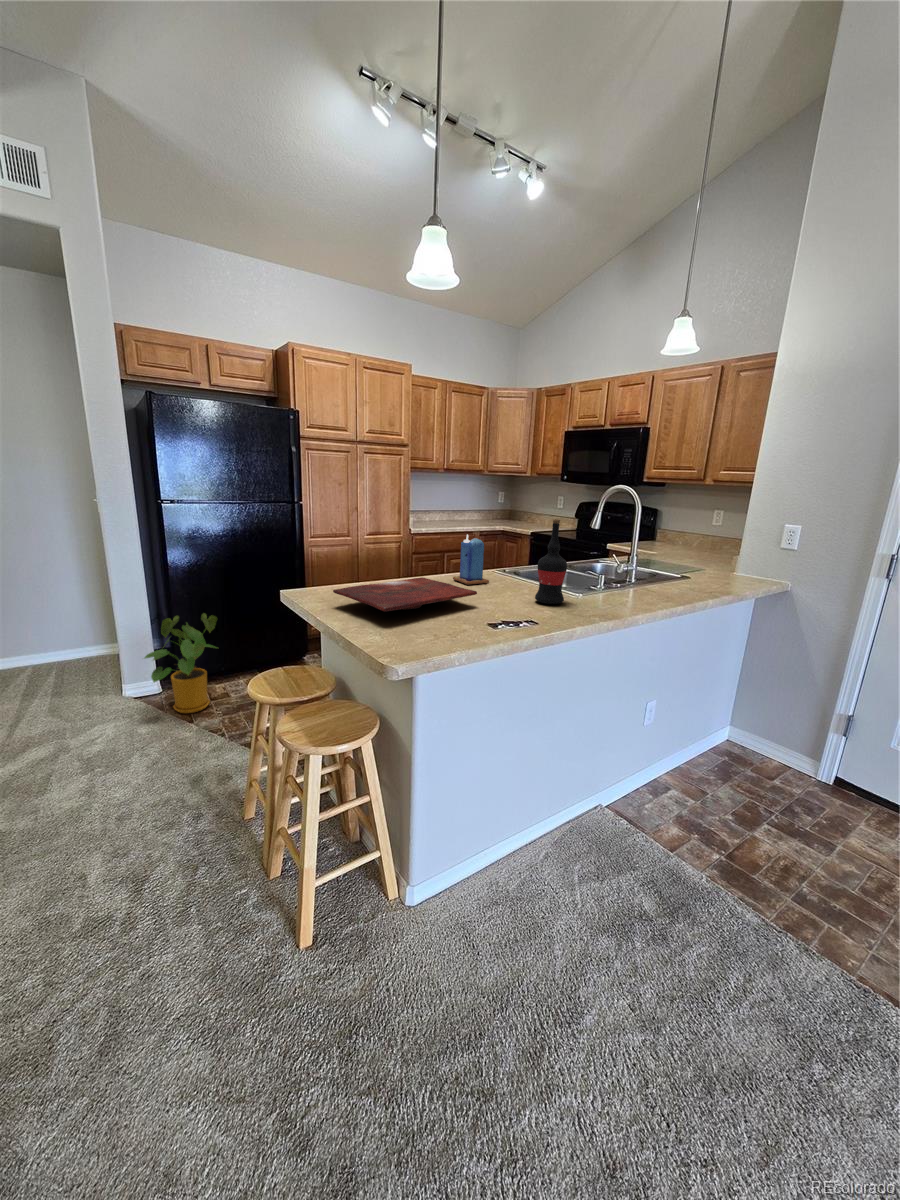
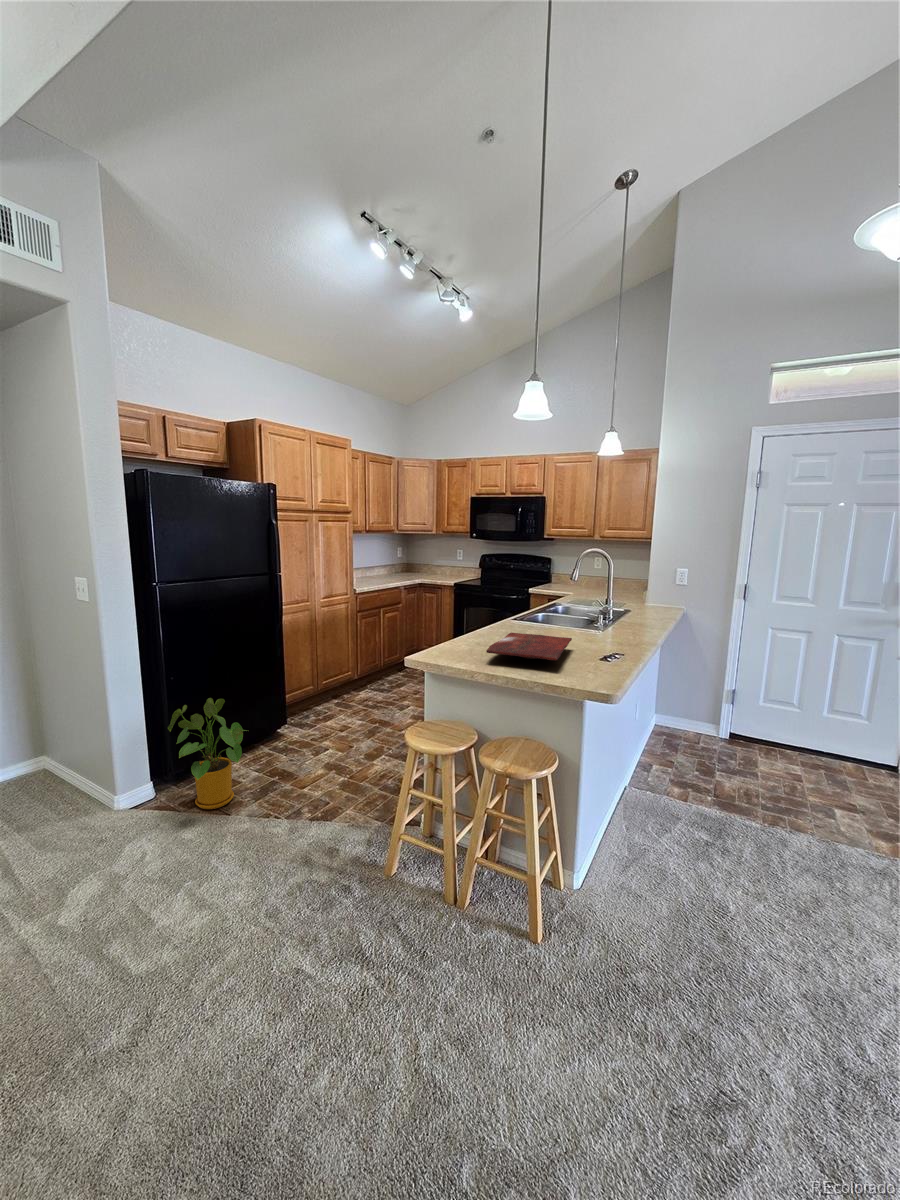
wine bottle: present [535,519,567,604] -> none [592,580,615,641]
candle: present [453,534,489,585] -> none [508,595,536,634]

